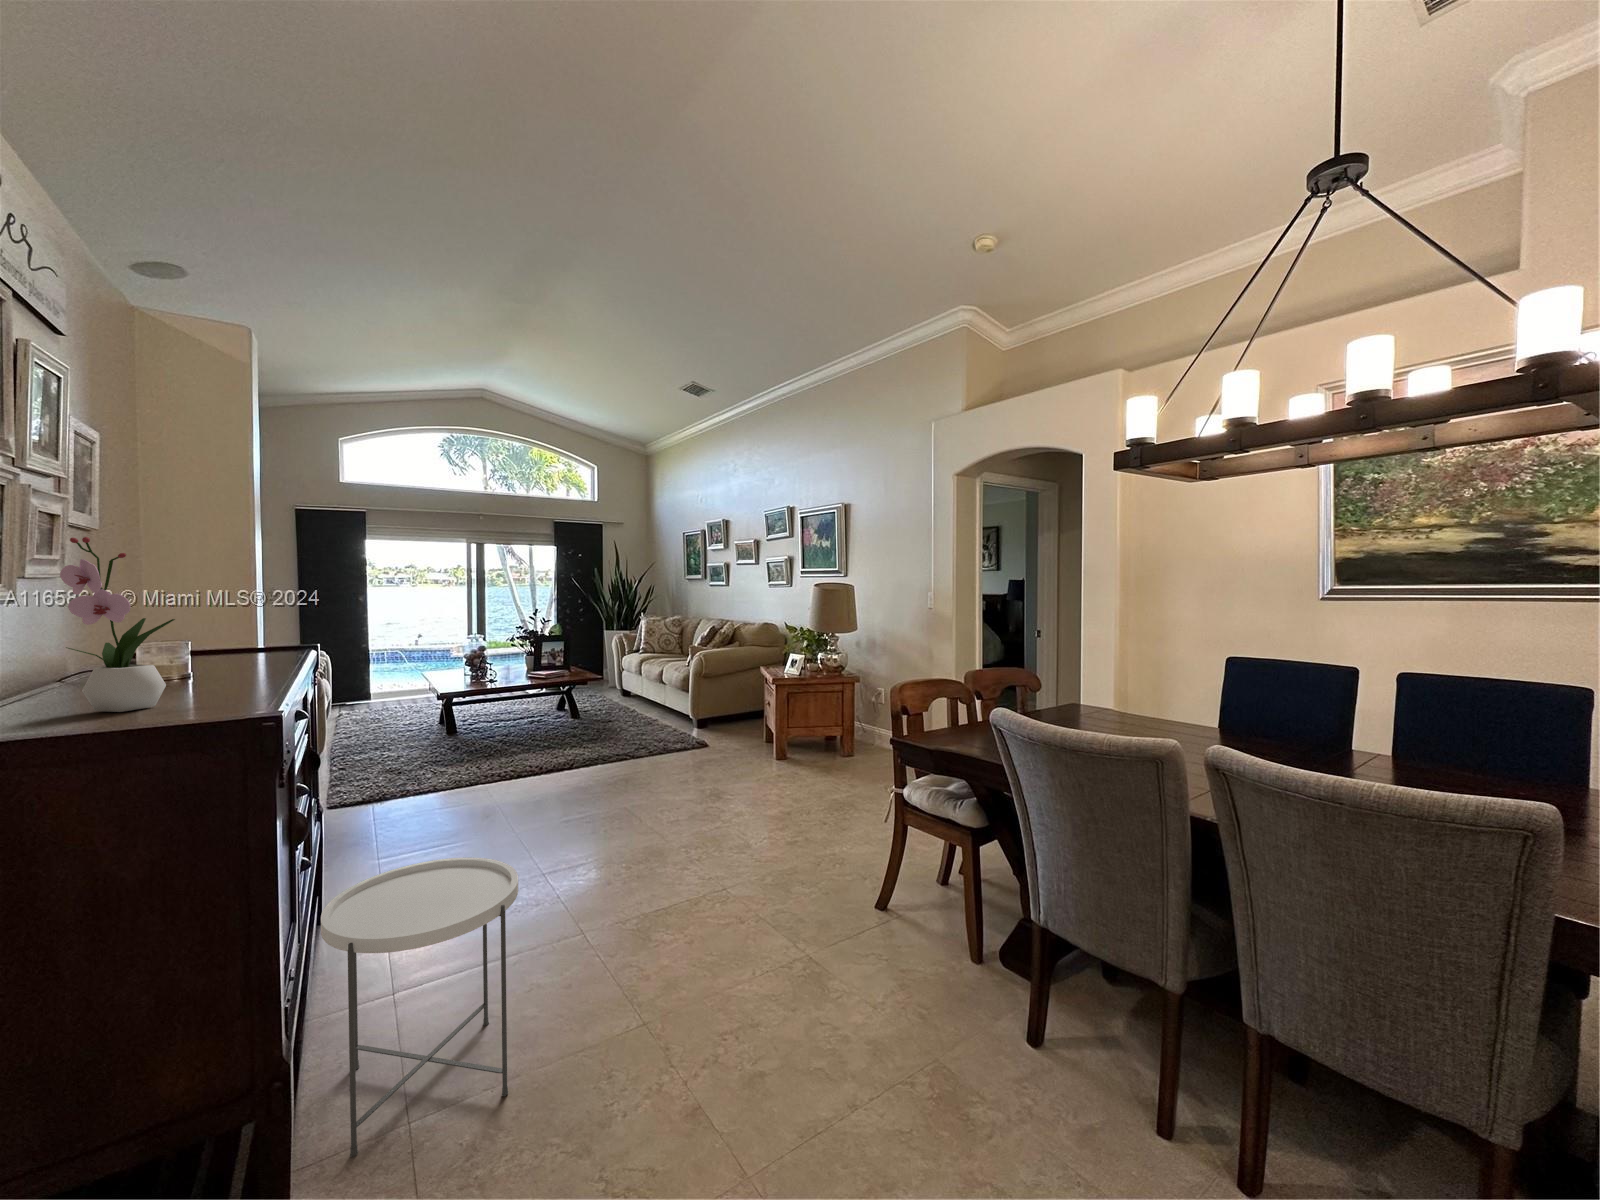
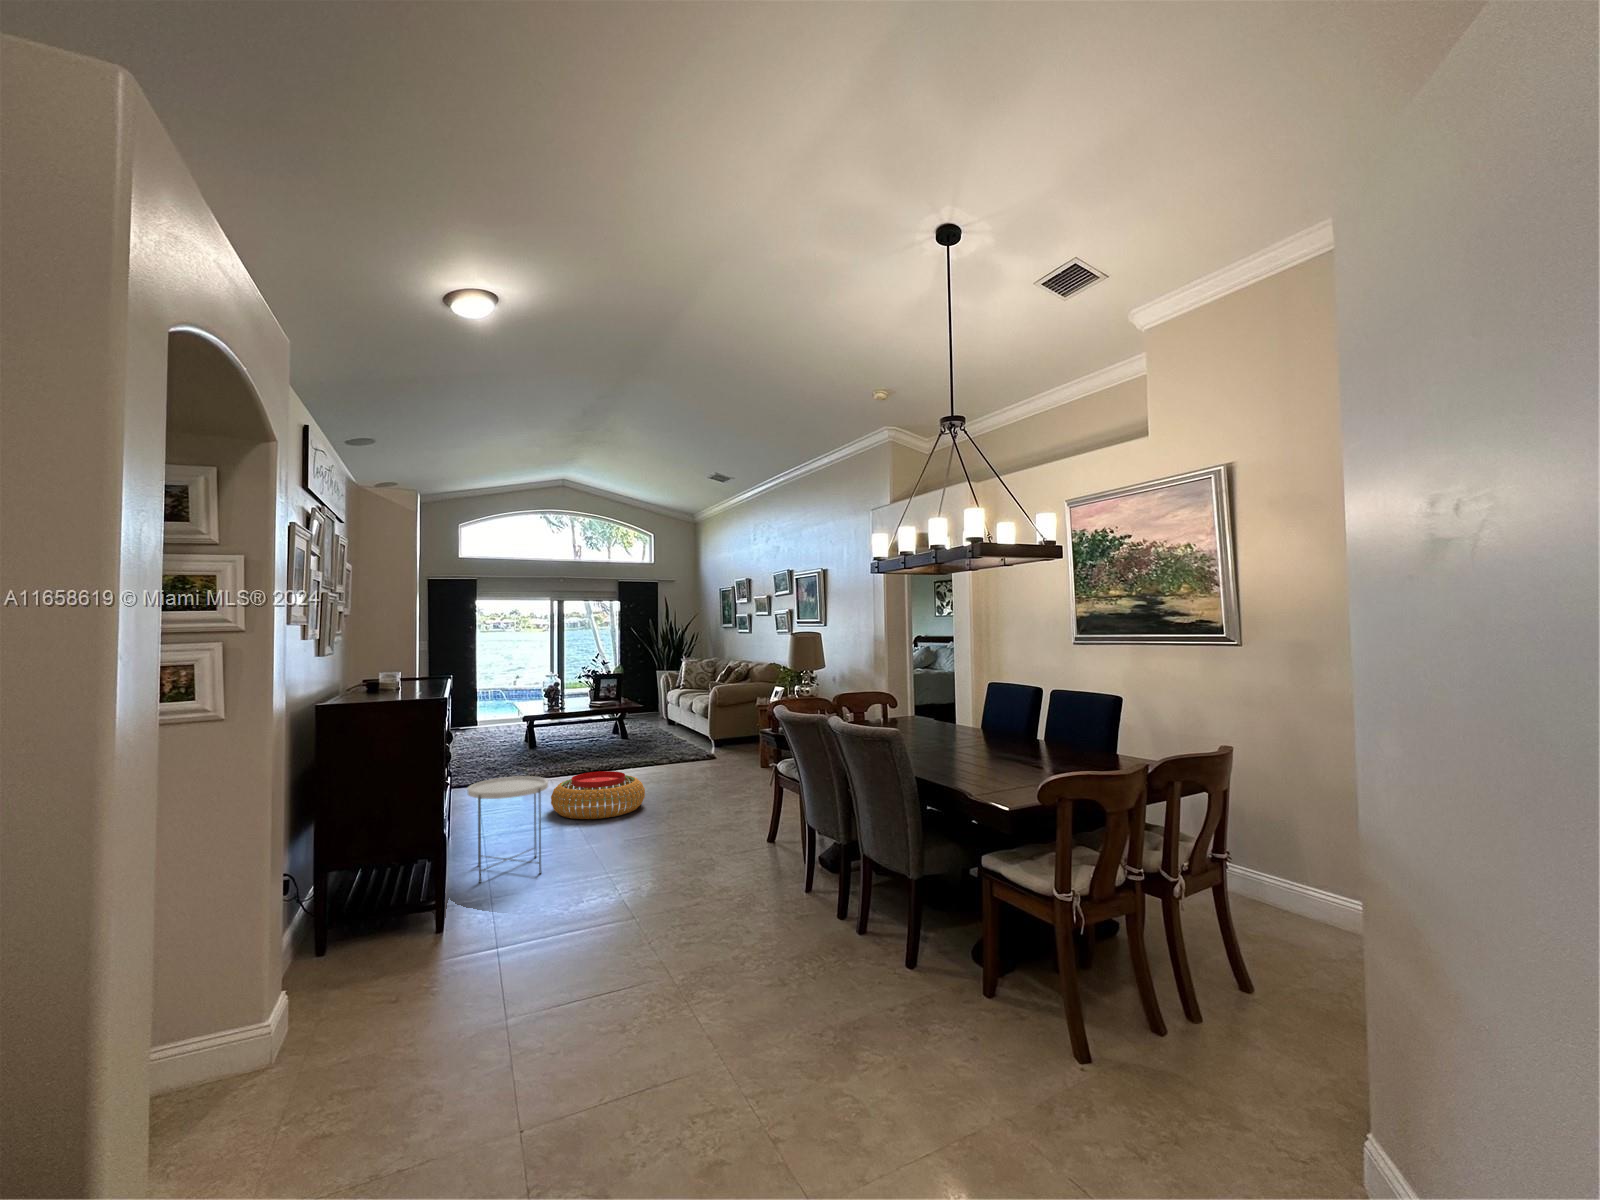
flower arrangement: present [60,537,175,712] -> none [389,634,421,698]
pouf: none [498,793,657,889] -> present [551,771,645,819]

